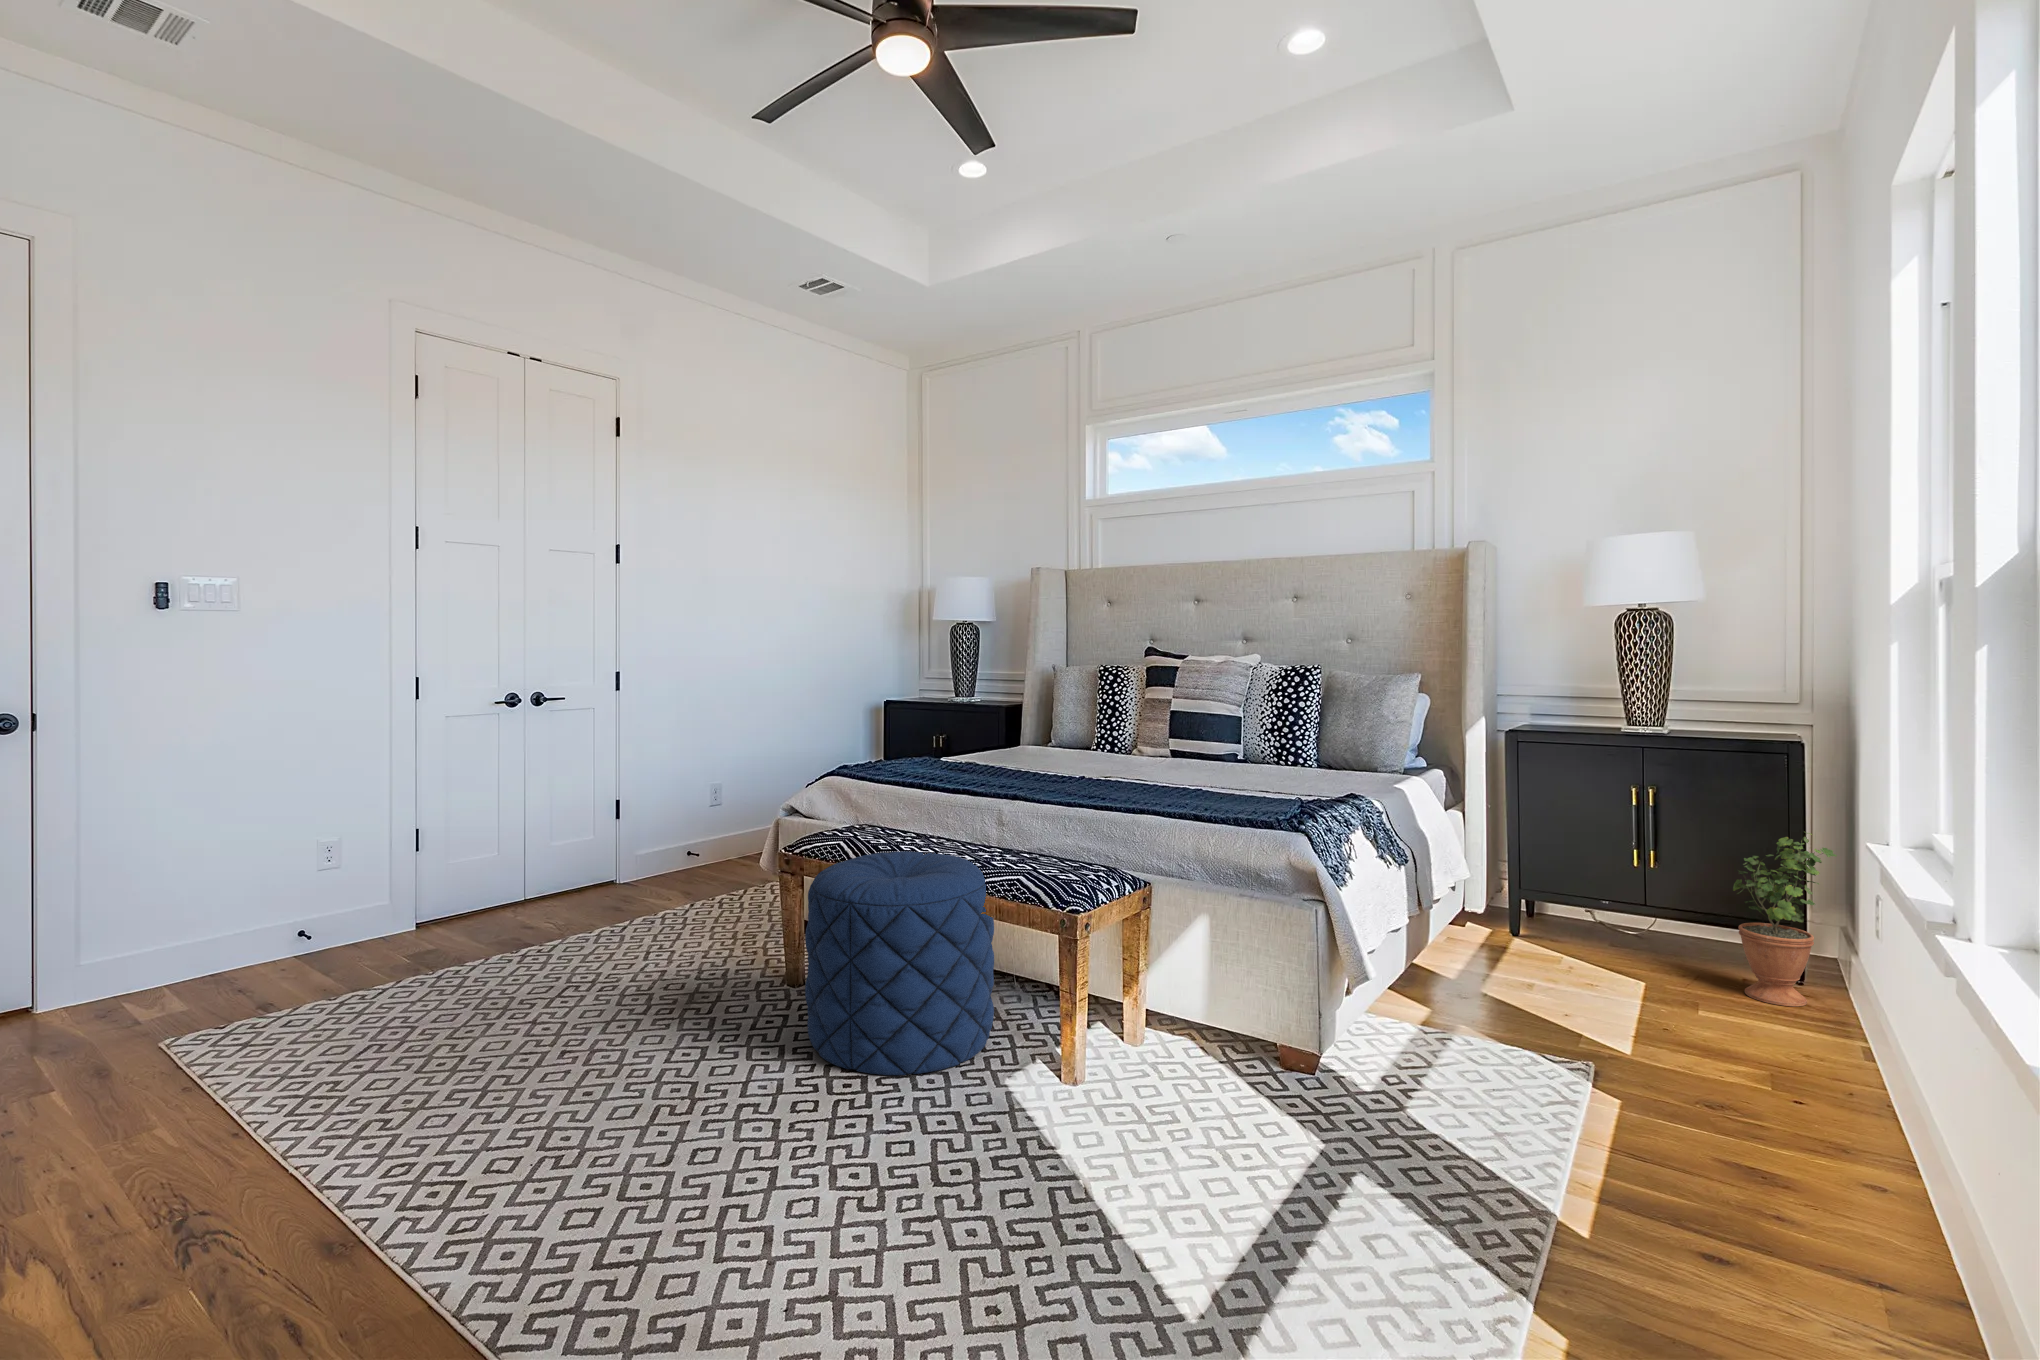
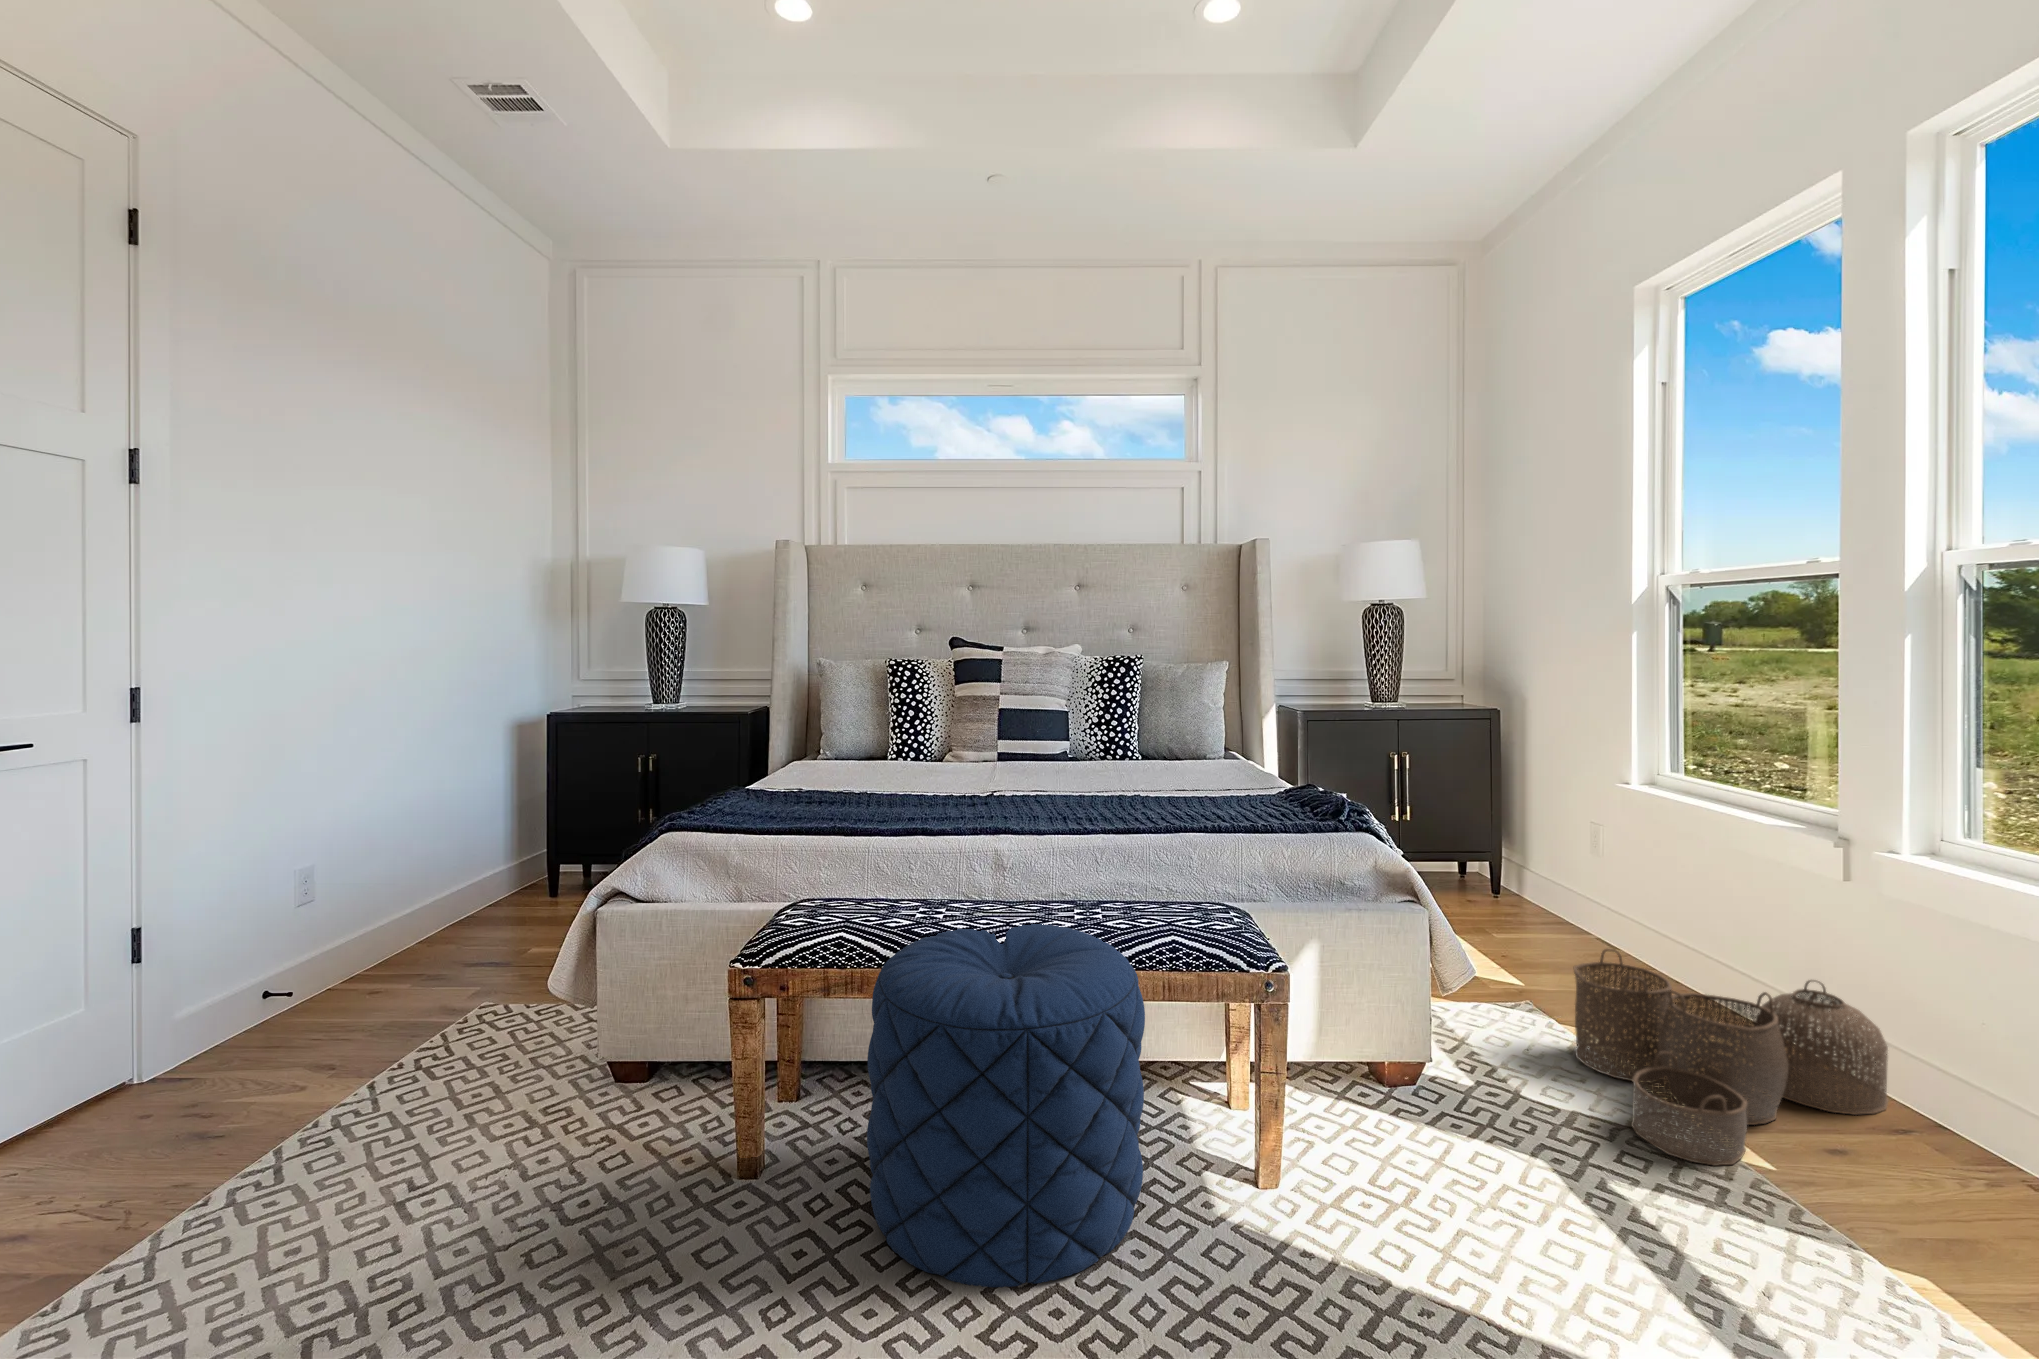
potted plant: present [1733,833,1837,1006] -> none [1478,777,1549,917]
woven basket: none [1450,1000,1882,1246] -> present [1573,949,1888,1166]

